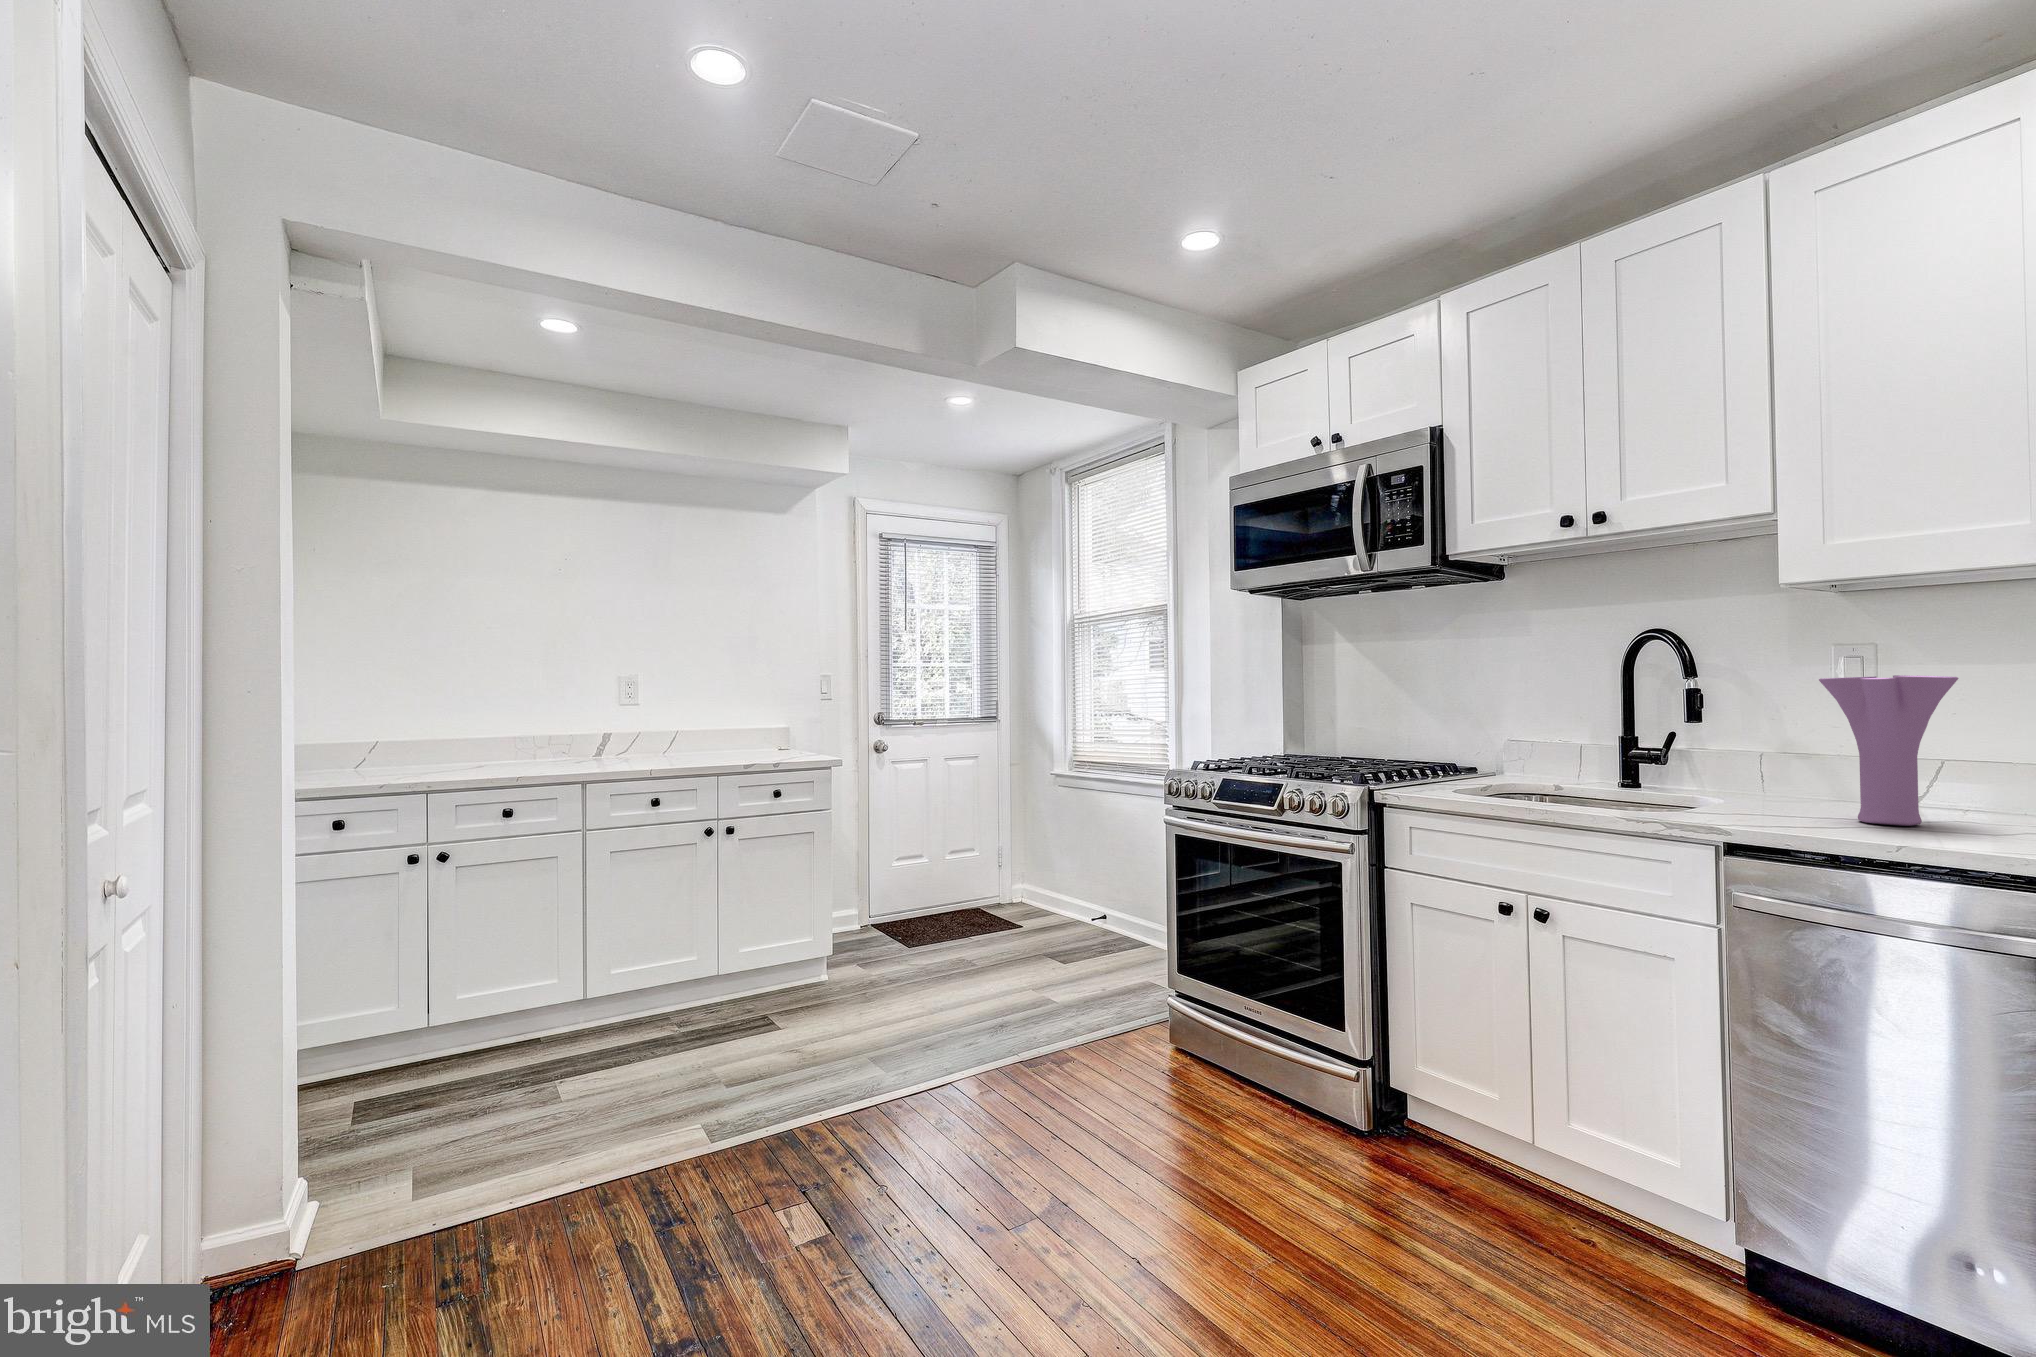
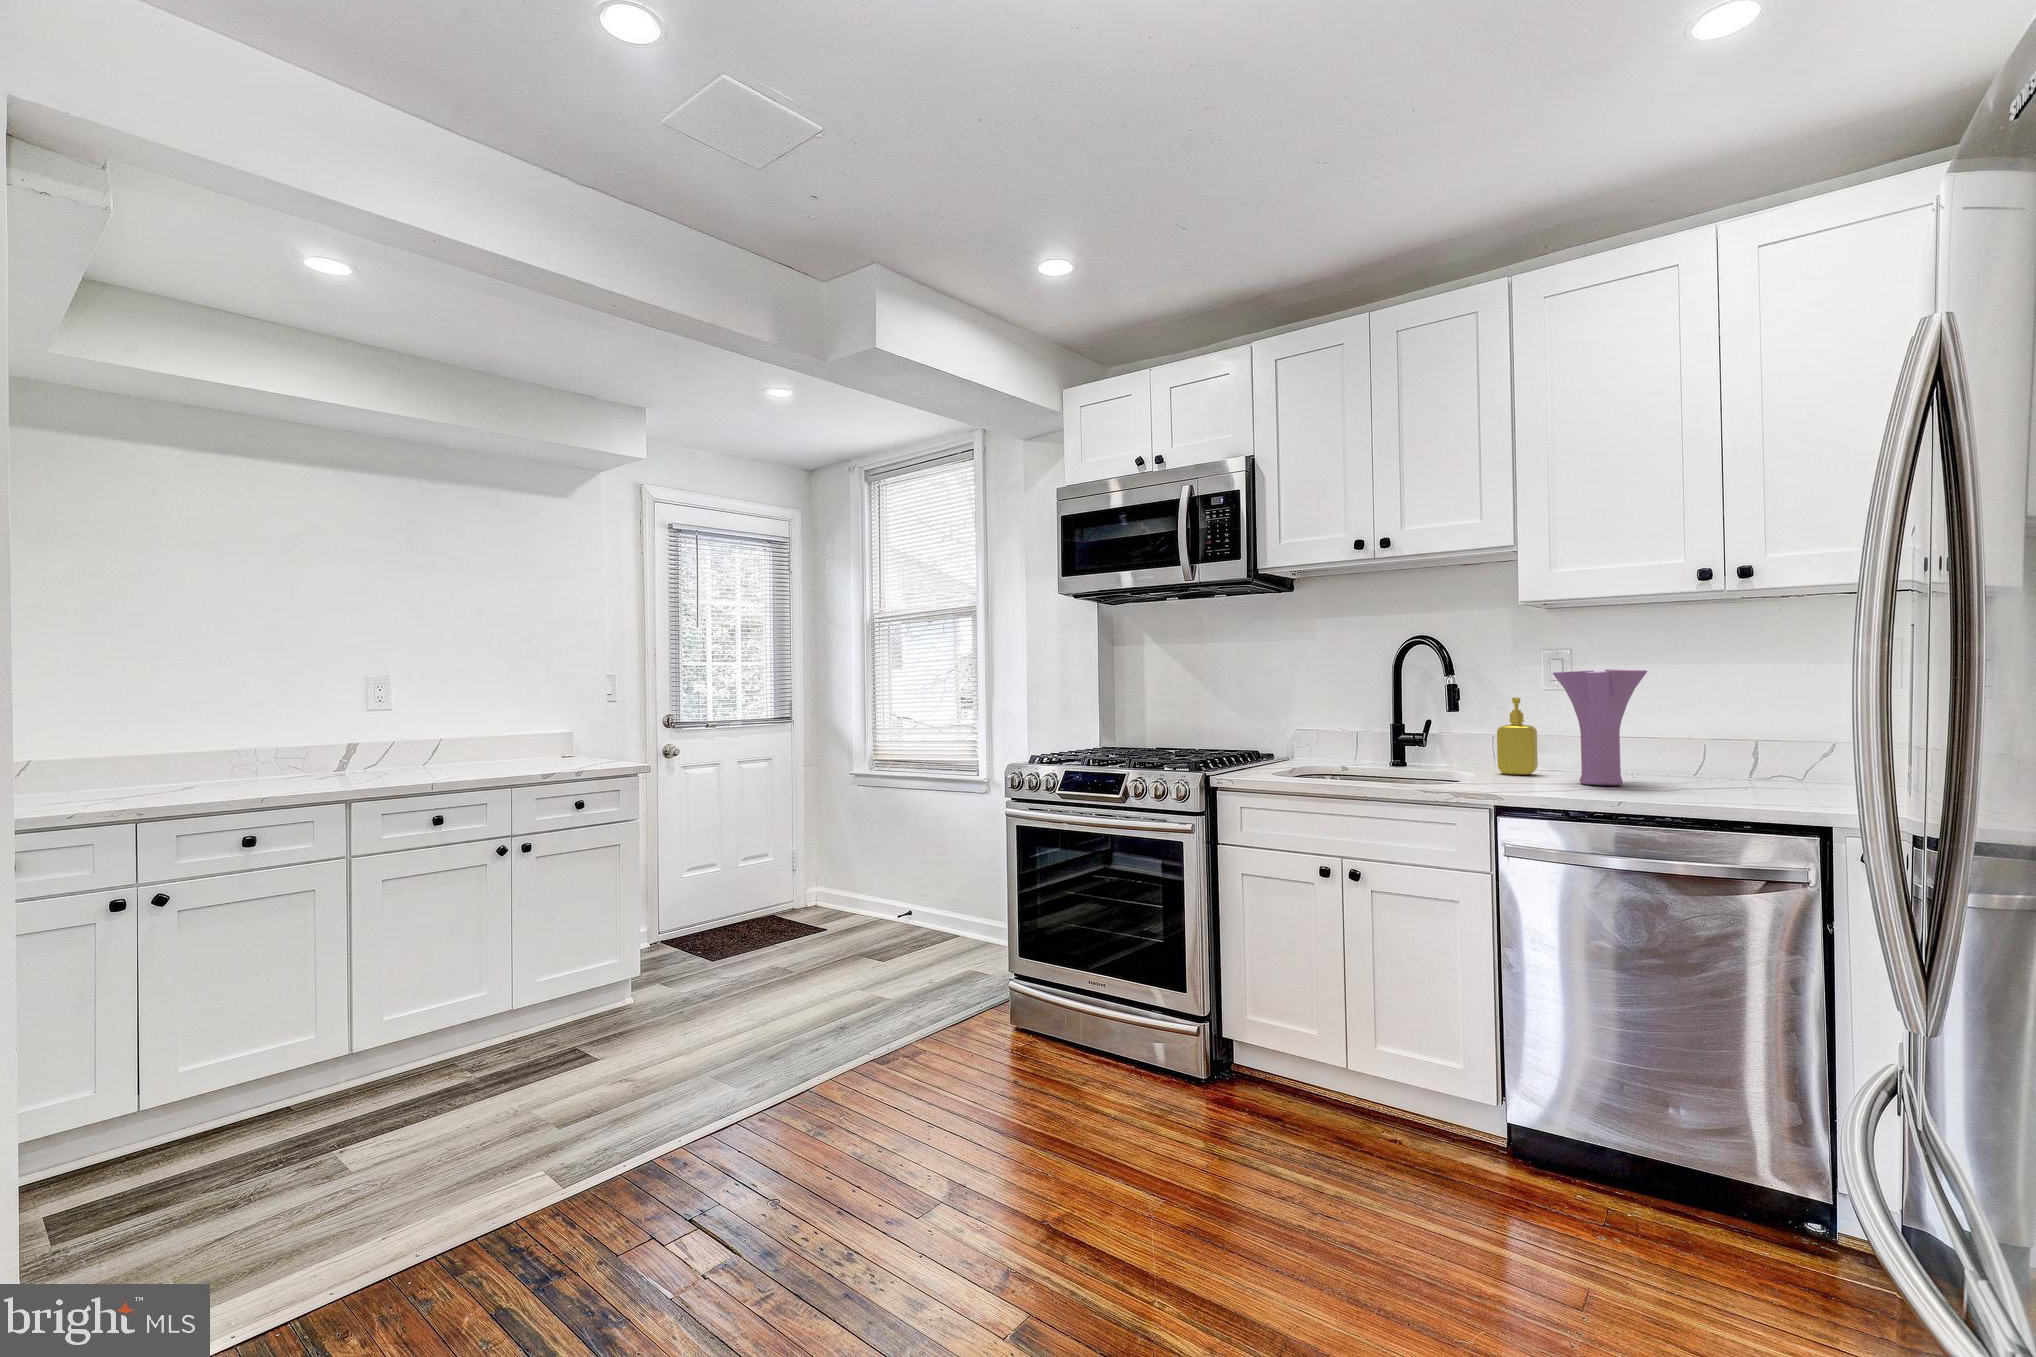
soap dispenser: none [1749,709,1808,807] -> present [1497,697,1538,775]

